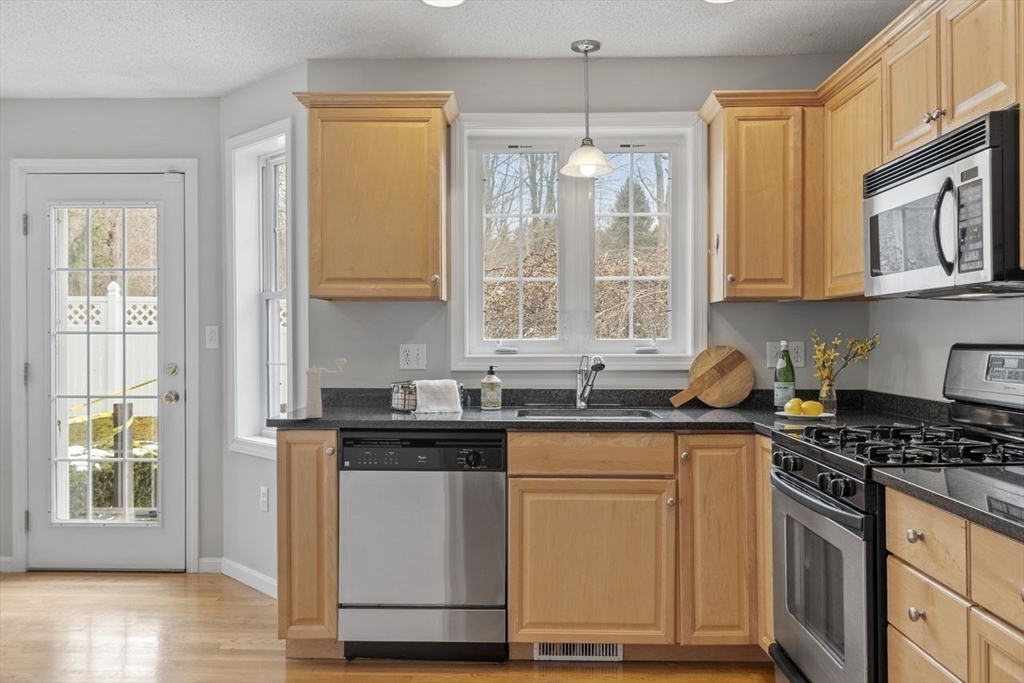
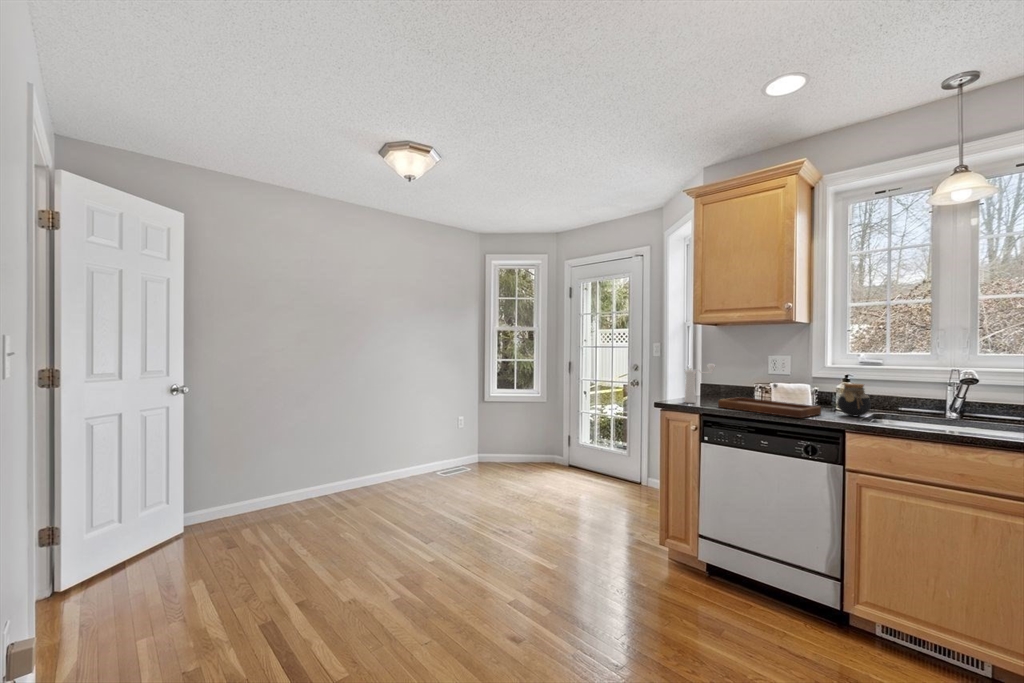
jar: none [490,375,522,414] -> present [837,383,871,416]
tray: none [357,381,475,421] -> present [718,383,821,418]

